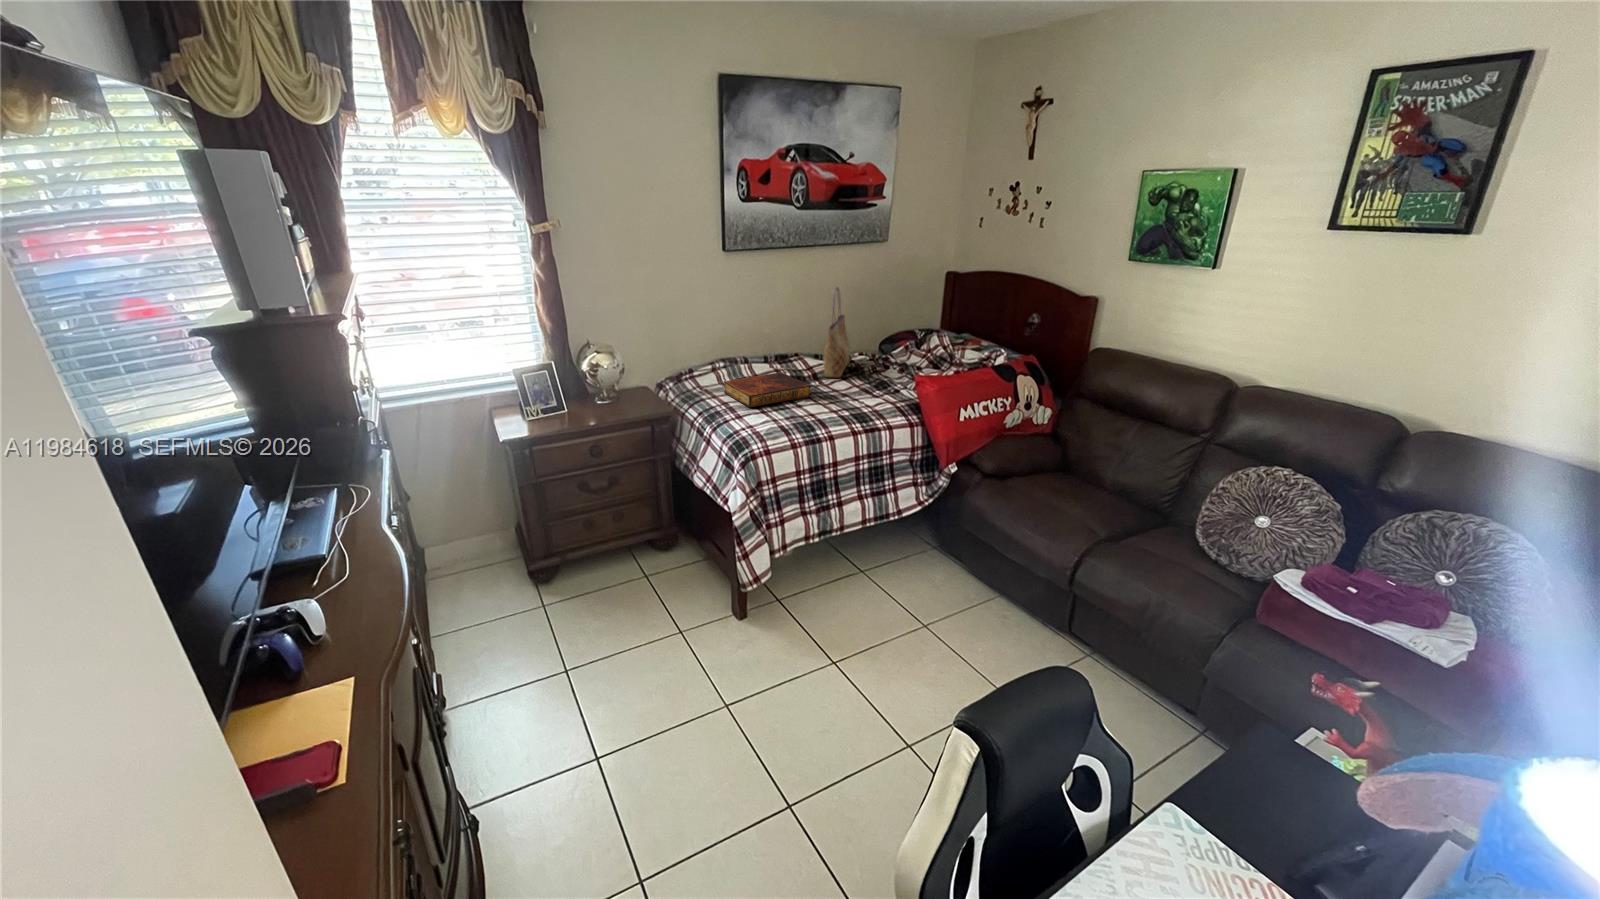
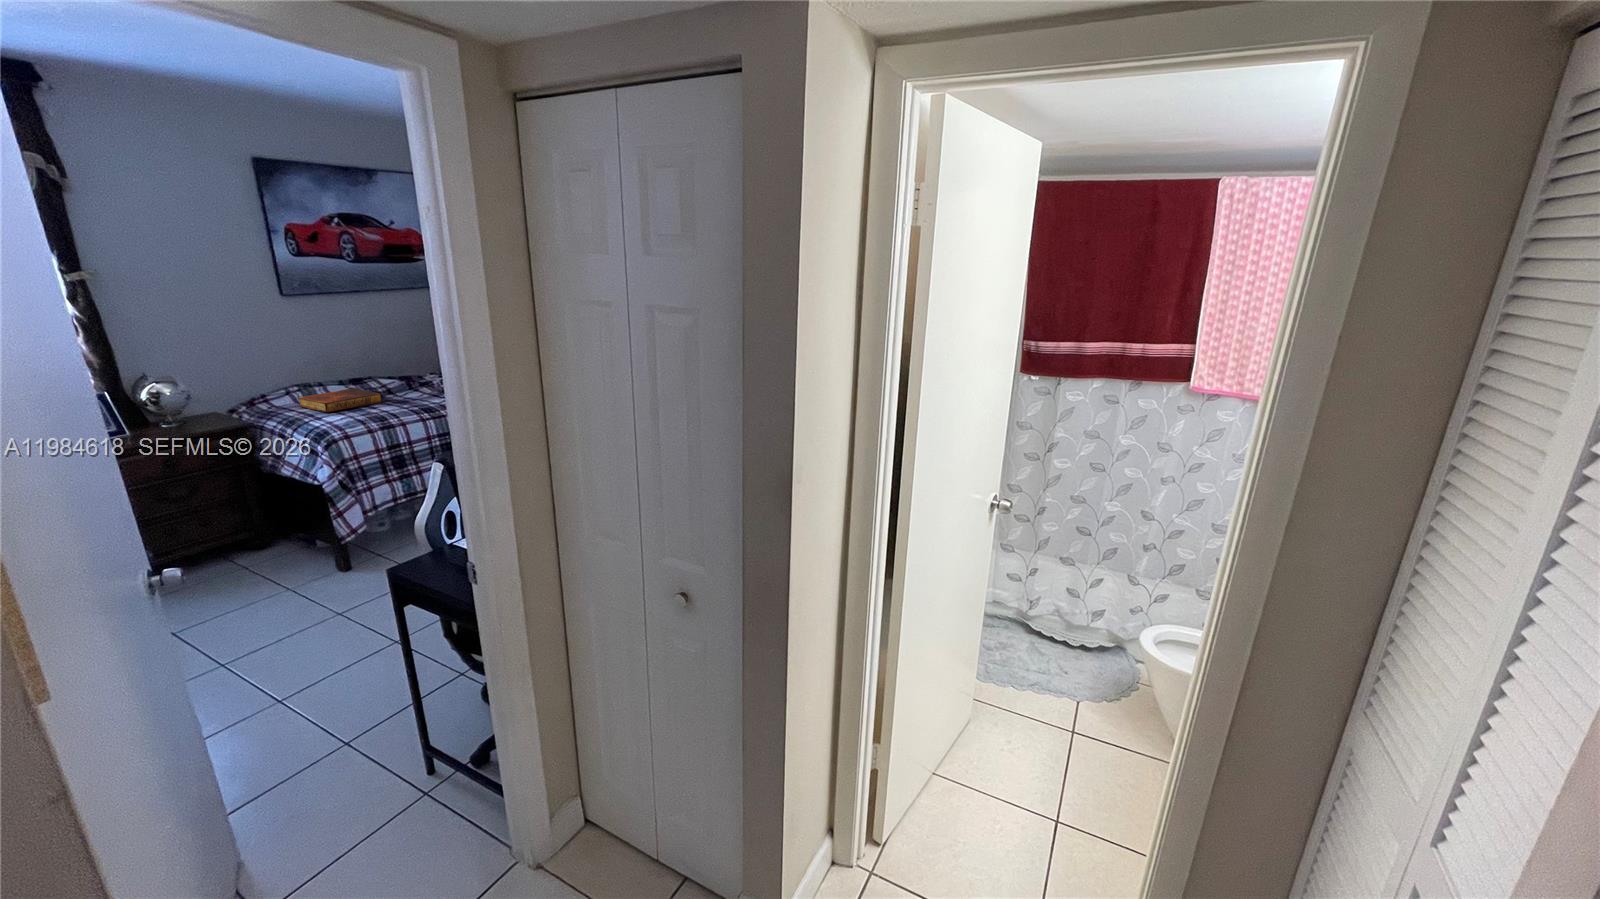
tote bag: present [824,287,850,377] -> none [392,321,419,390]

